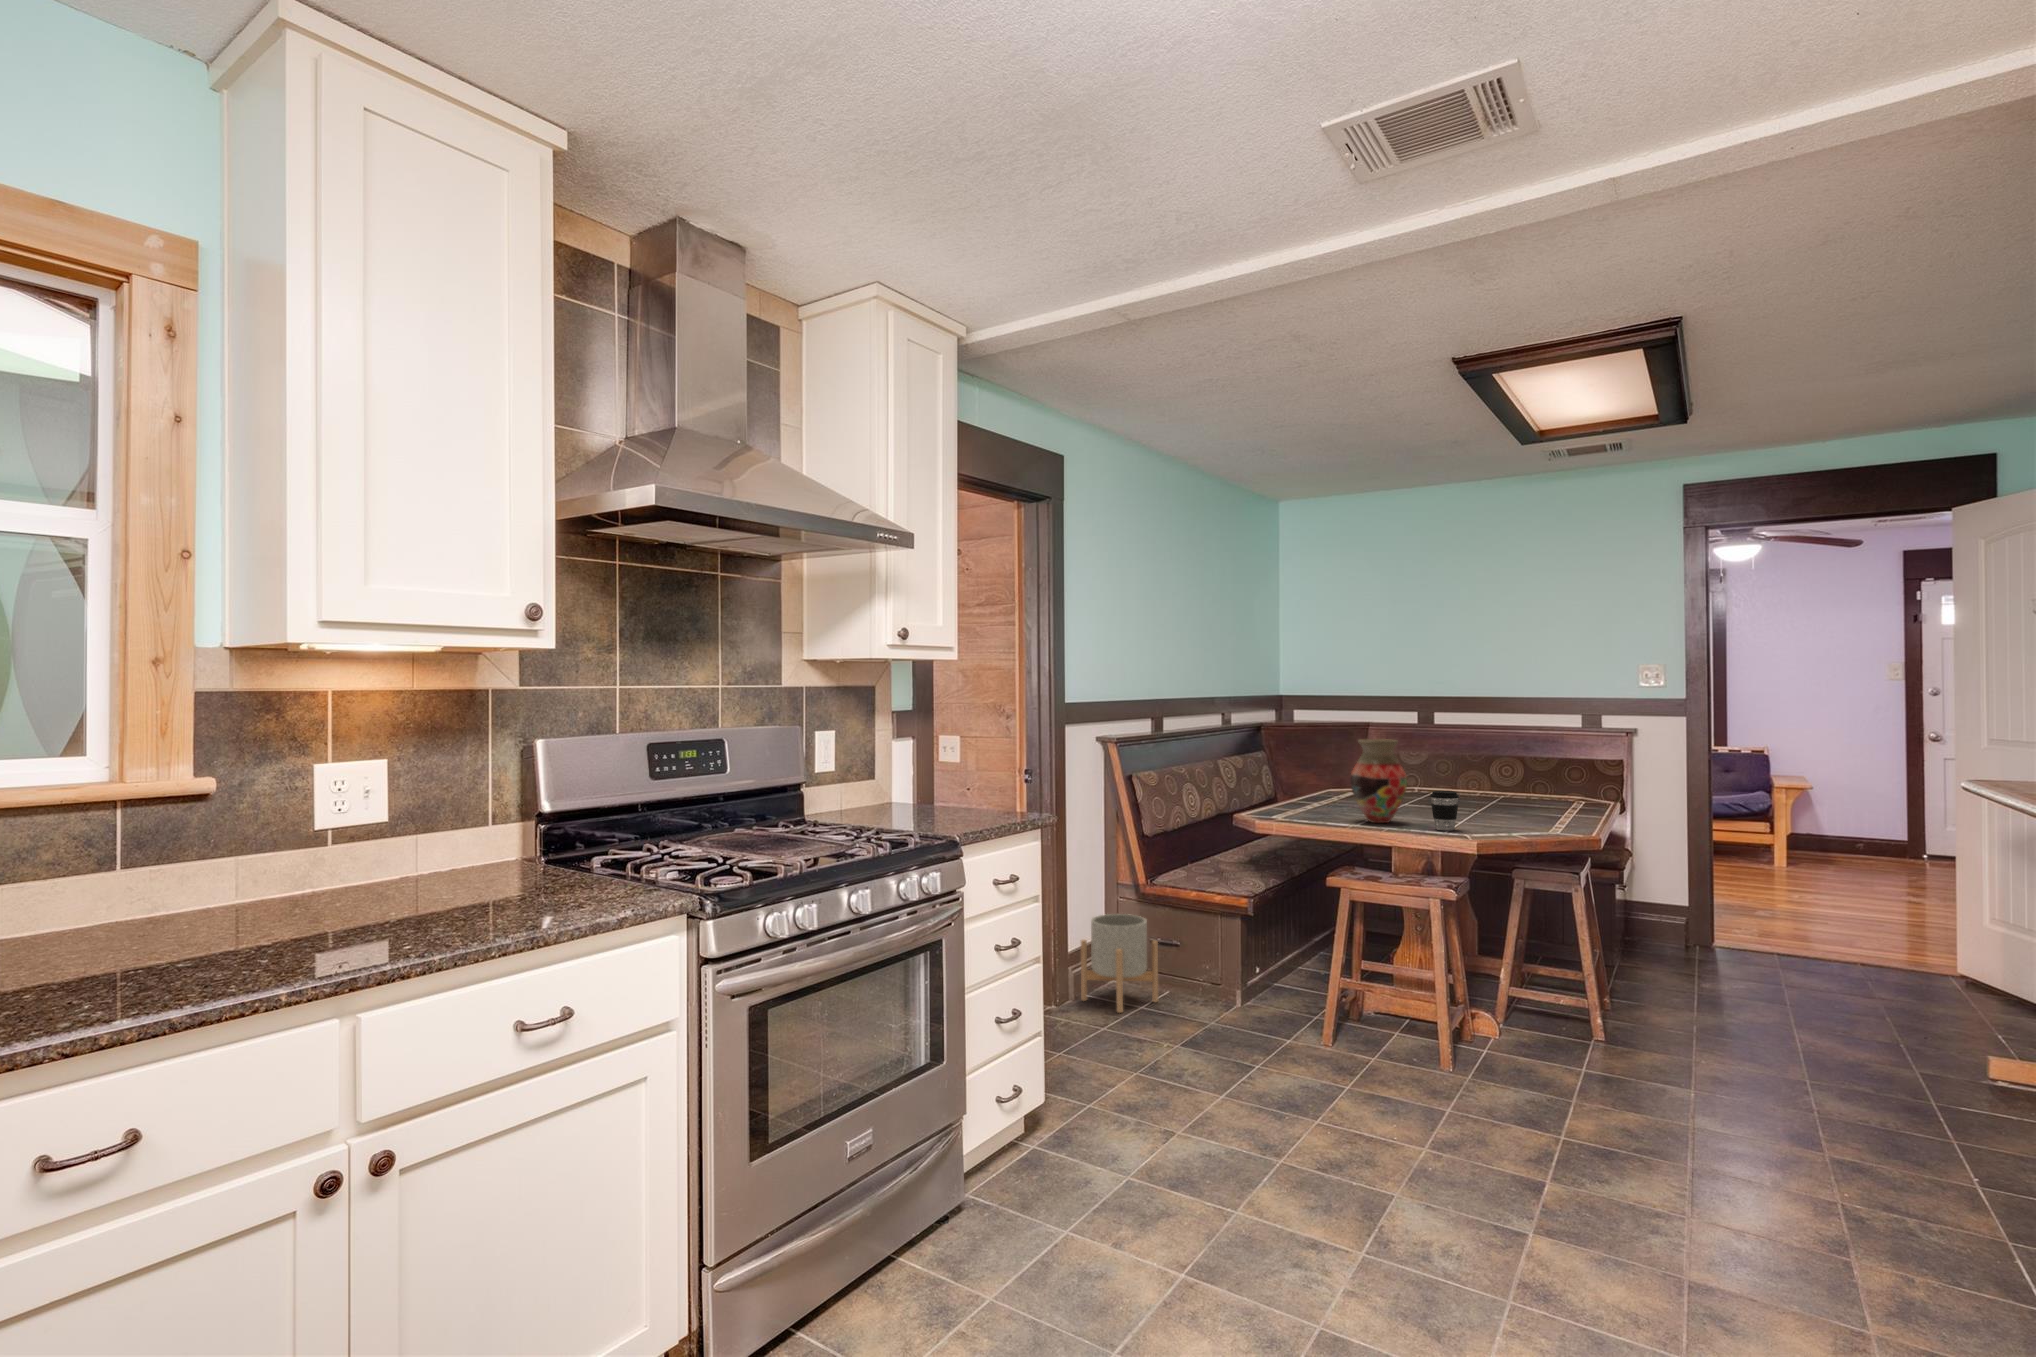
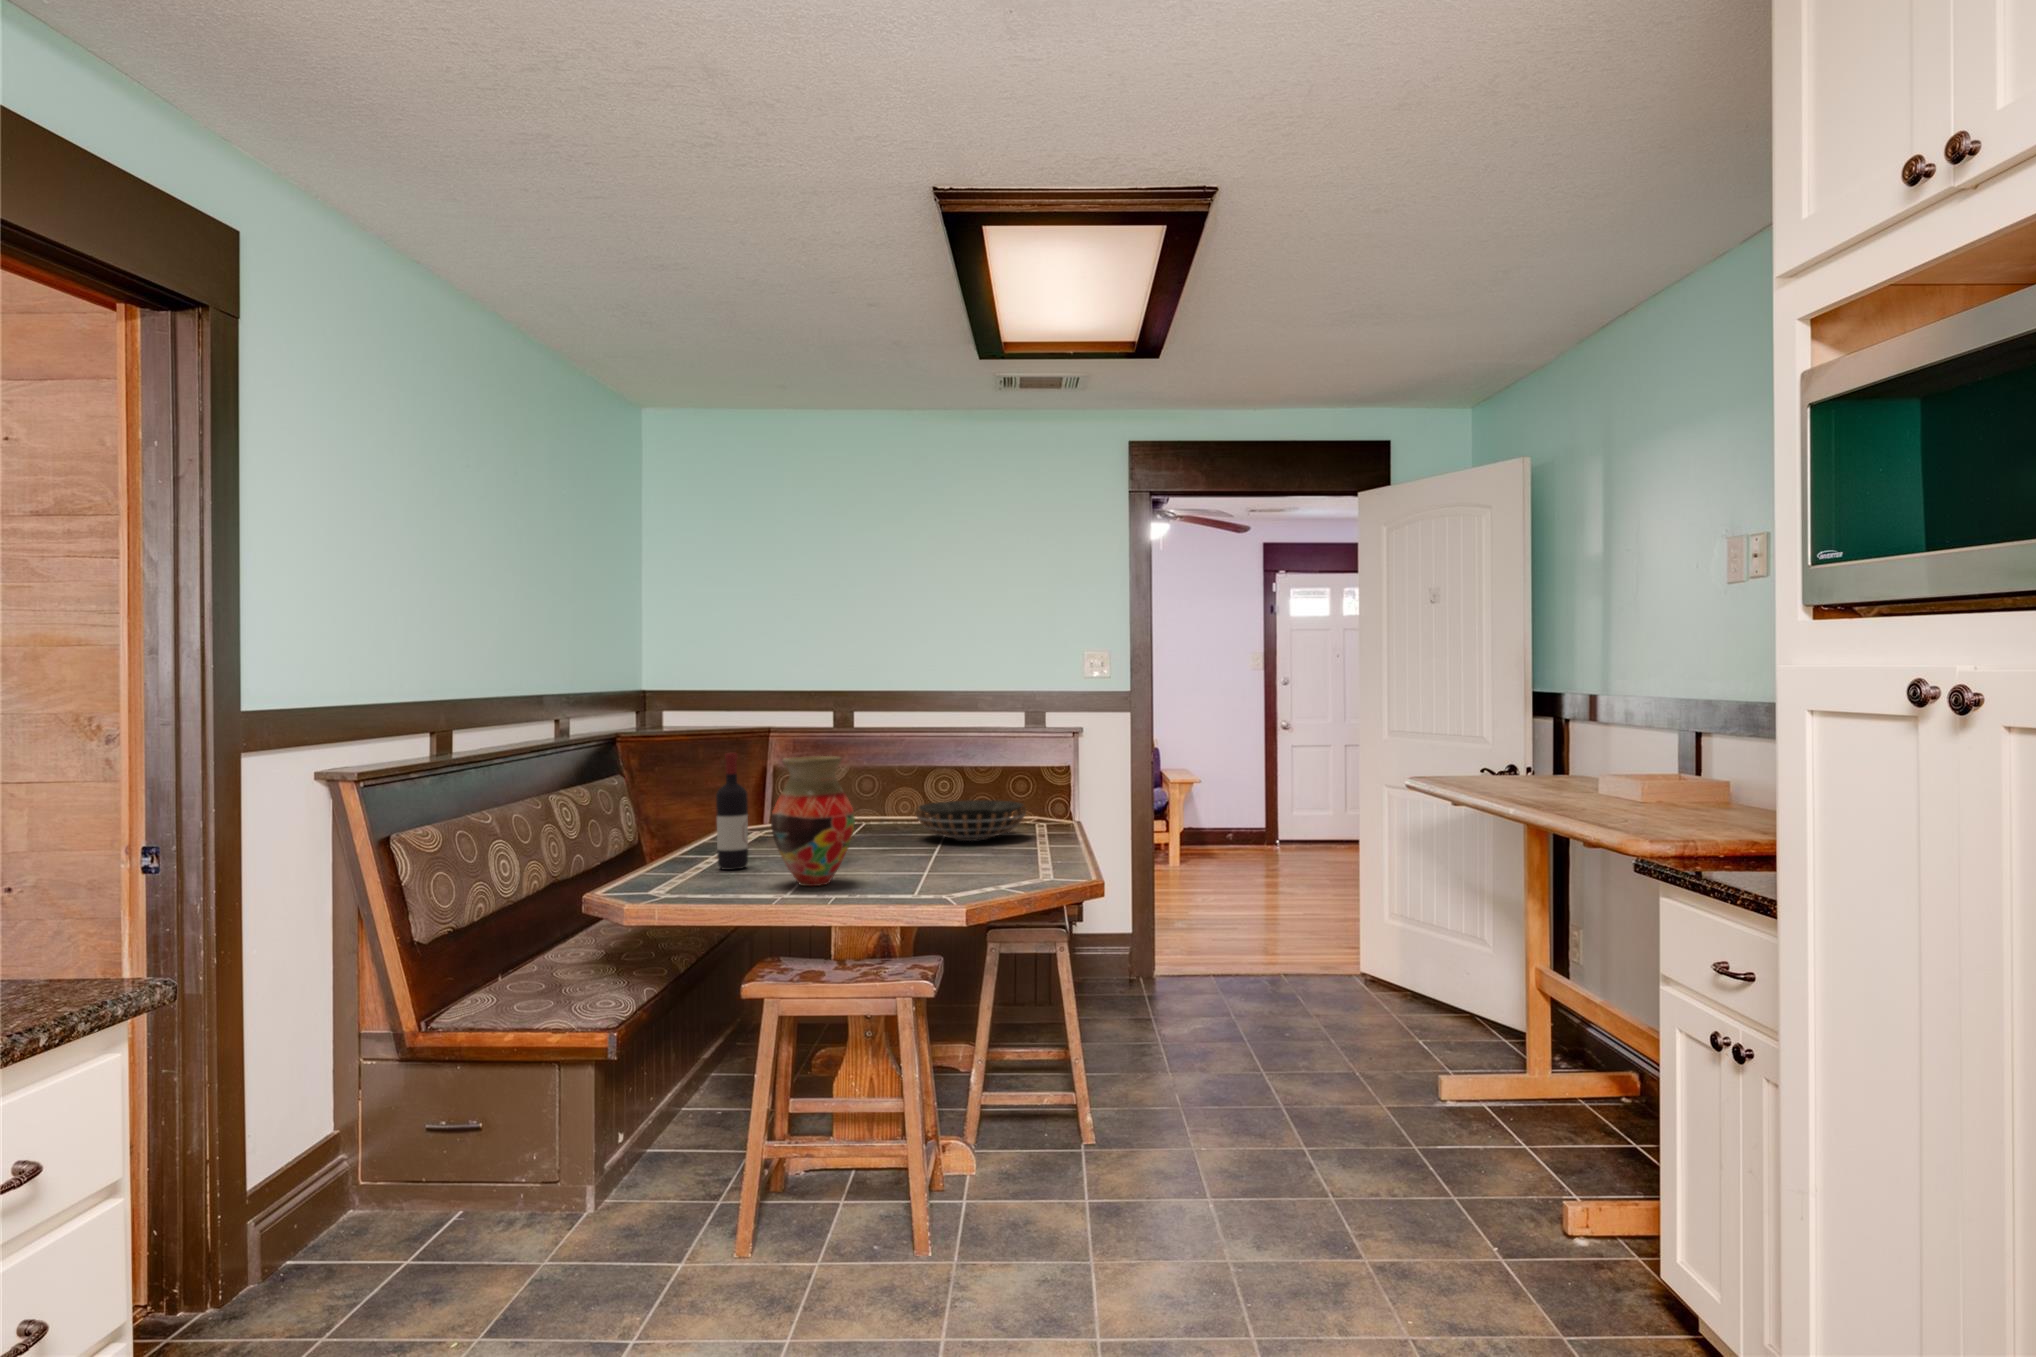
wine bottle: none [1318,736,1339,811] -> present [716,753,748,870]
decorative bowl: none [1467,779,1560,808] -> present [915,800,1026,841]
coffee cup: present [1430,791,1459,830] -> none [891,830,931,890]
planter: present [1081,914,1158,1013] -> none [277,1090,441,1287]

